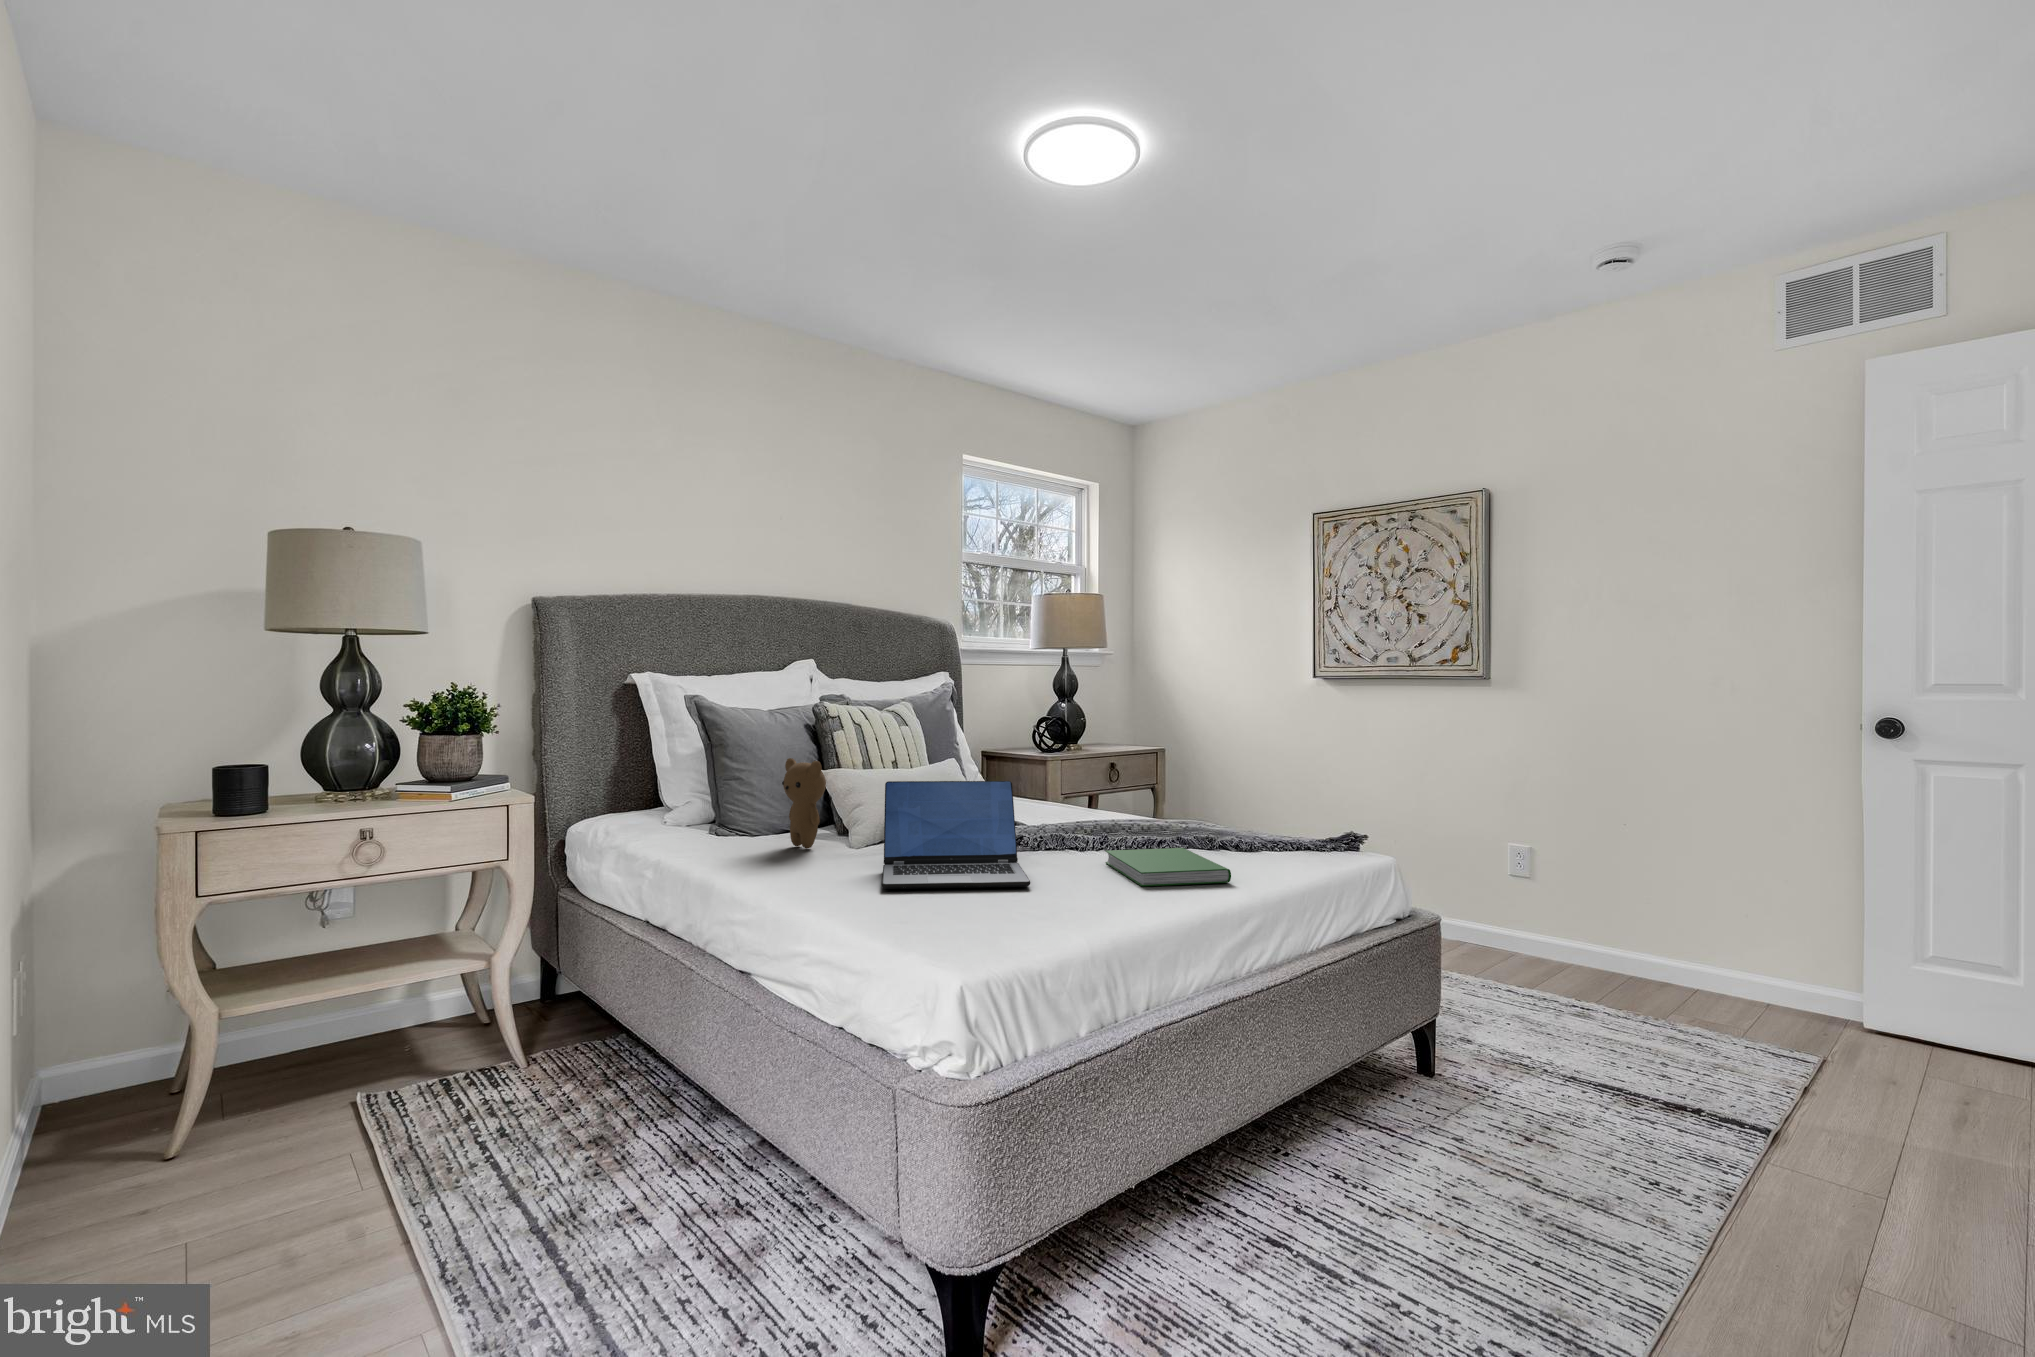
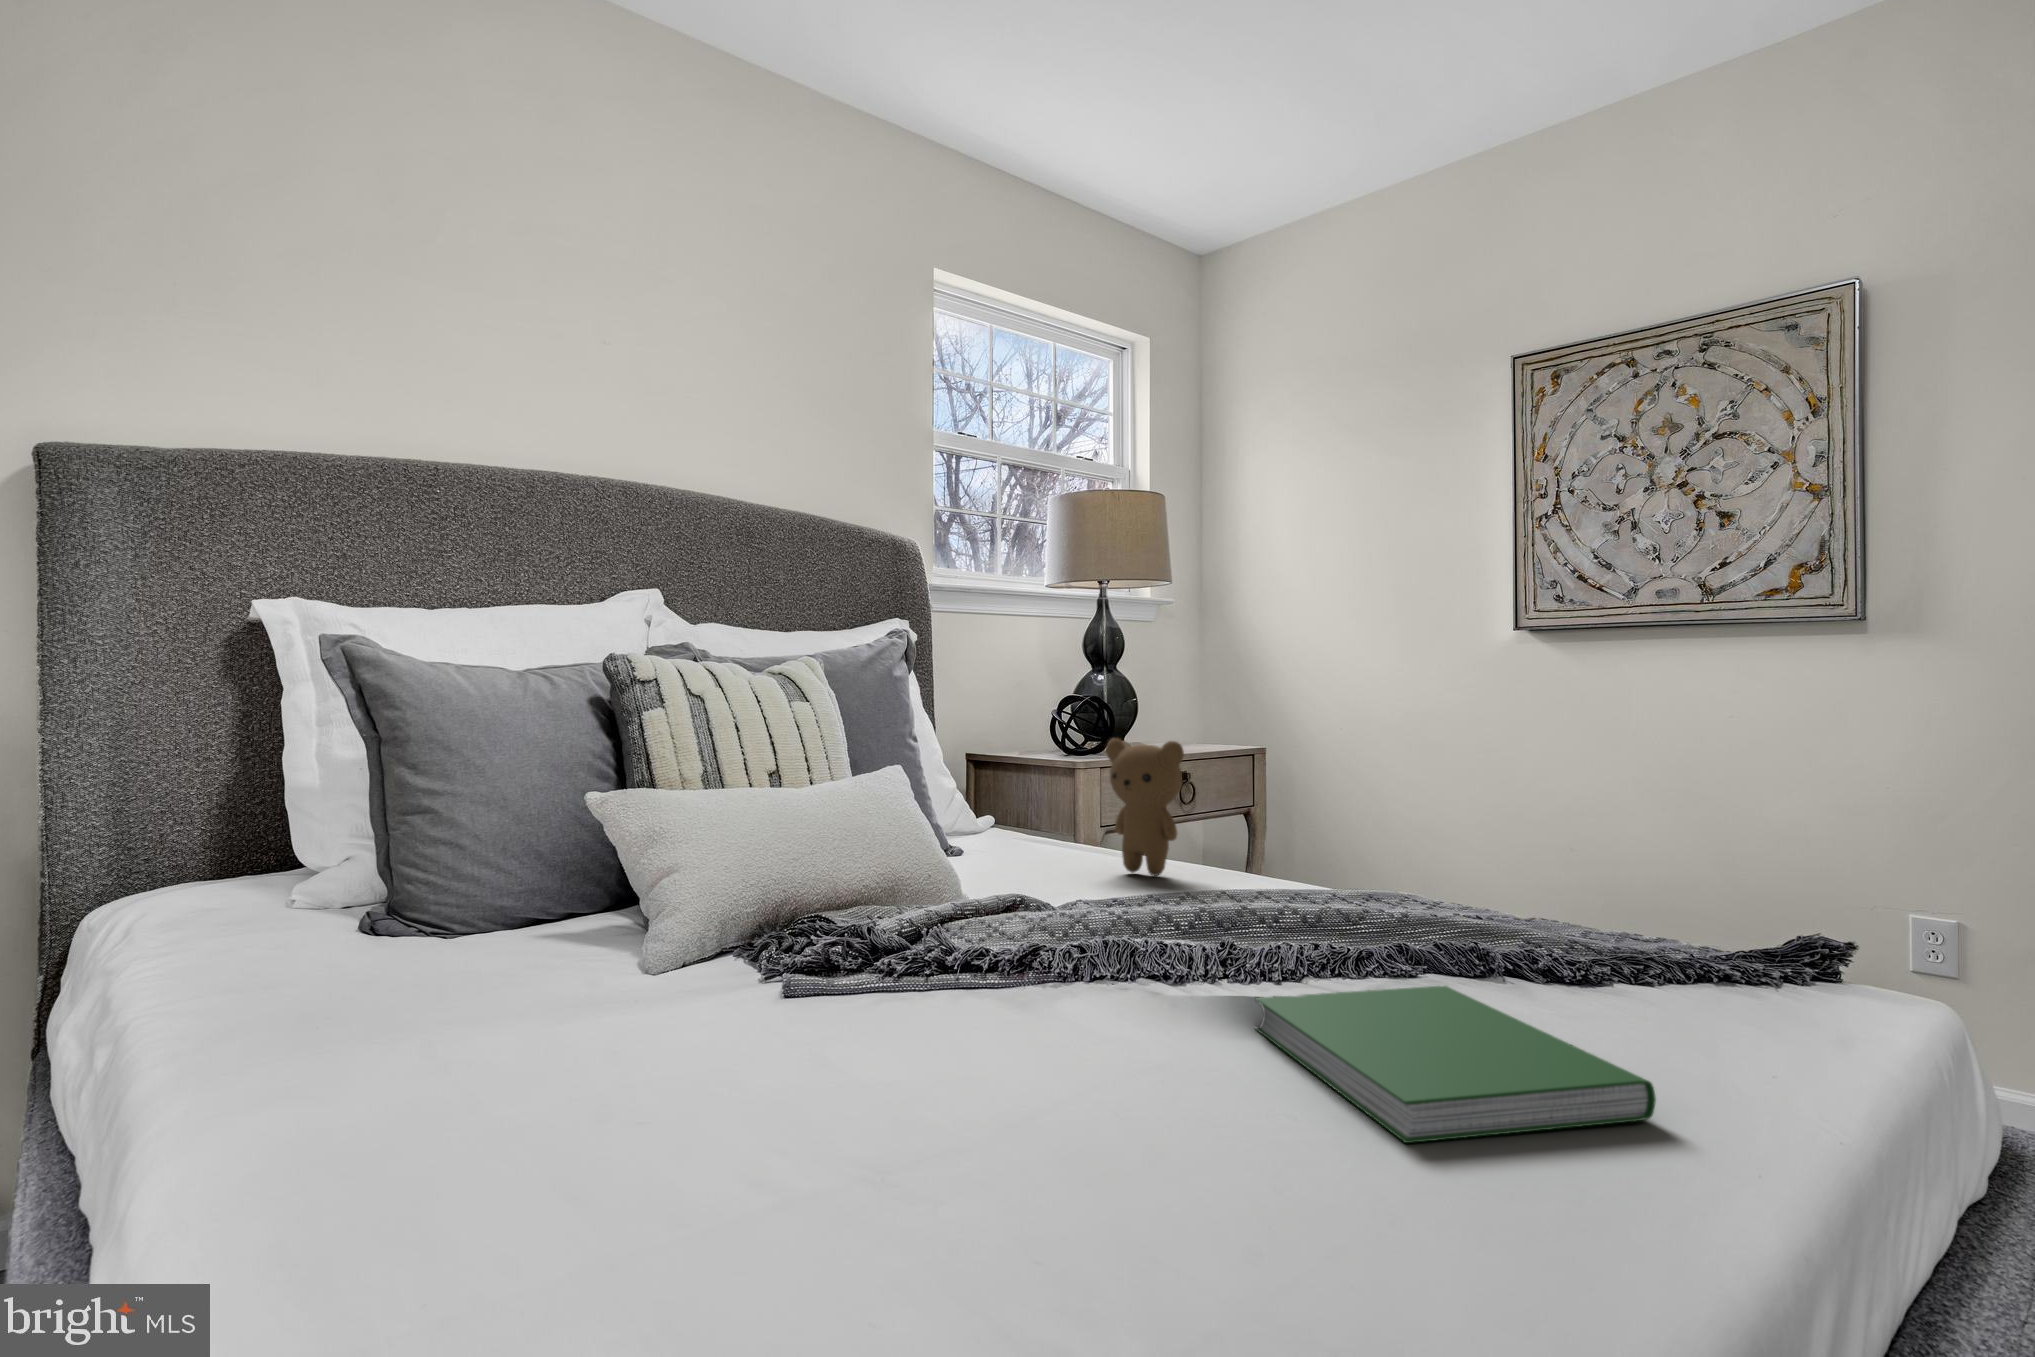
teddy bear: present [782,758,826,848] -> present [1106,738,1184,876]
laptop: present [882,781,1030,889] -> none [603,820,1073,1178]

